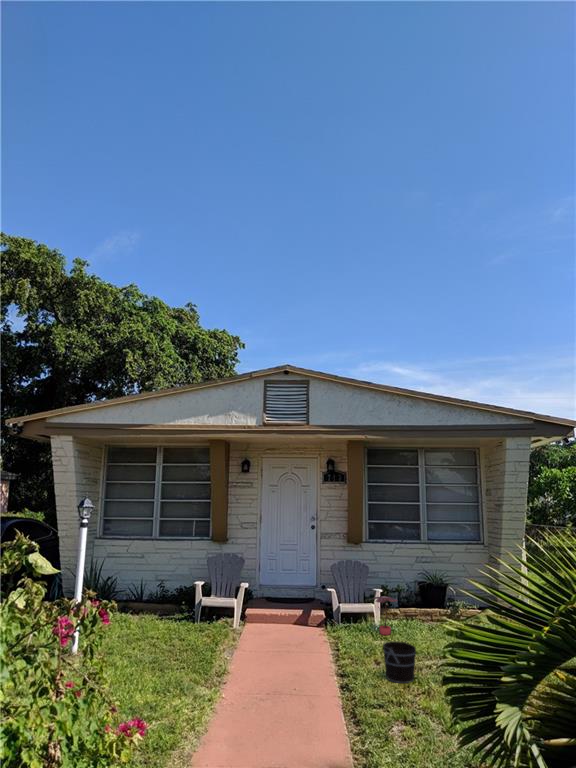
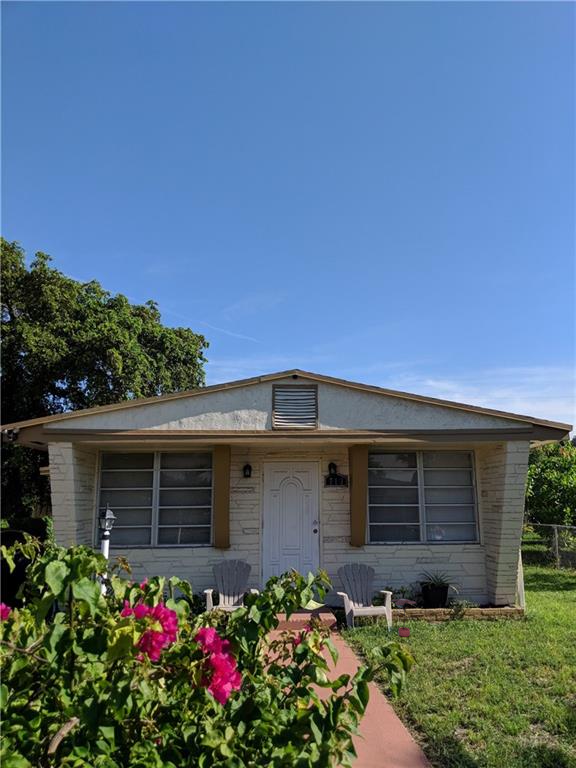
bucket: present [383,641,416,683] -> none [423,643,456,684]

